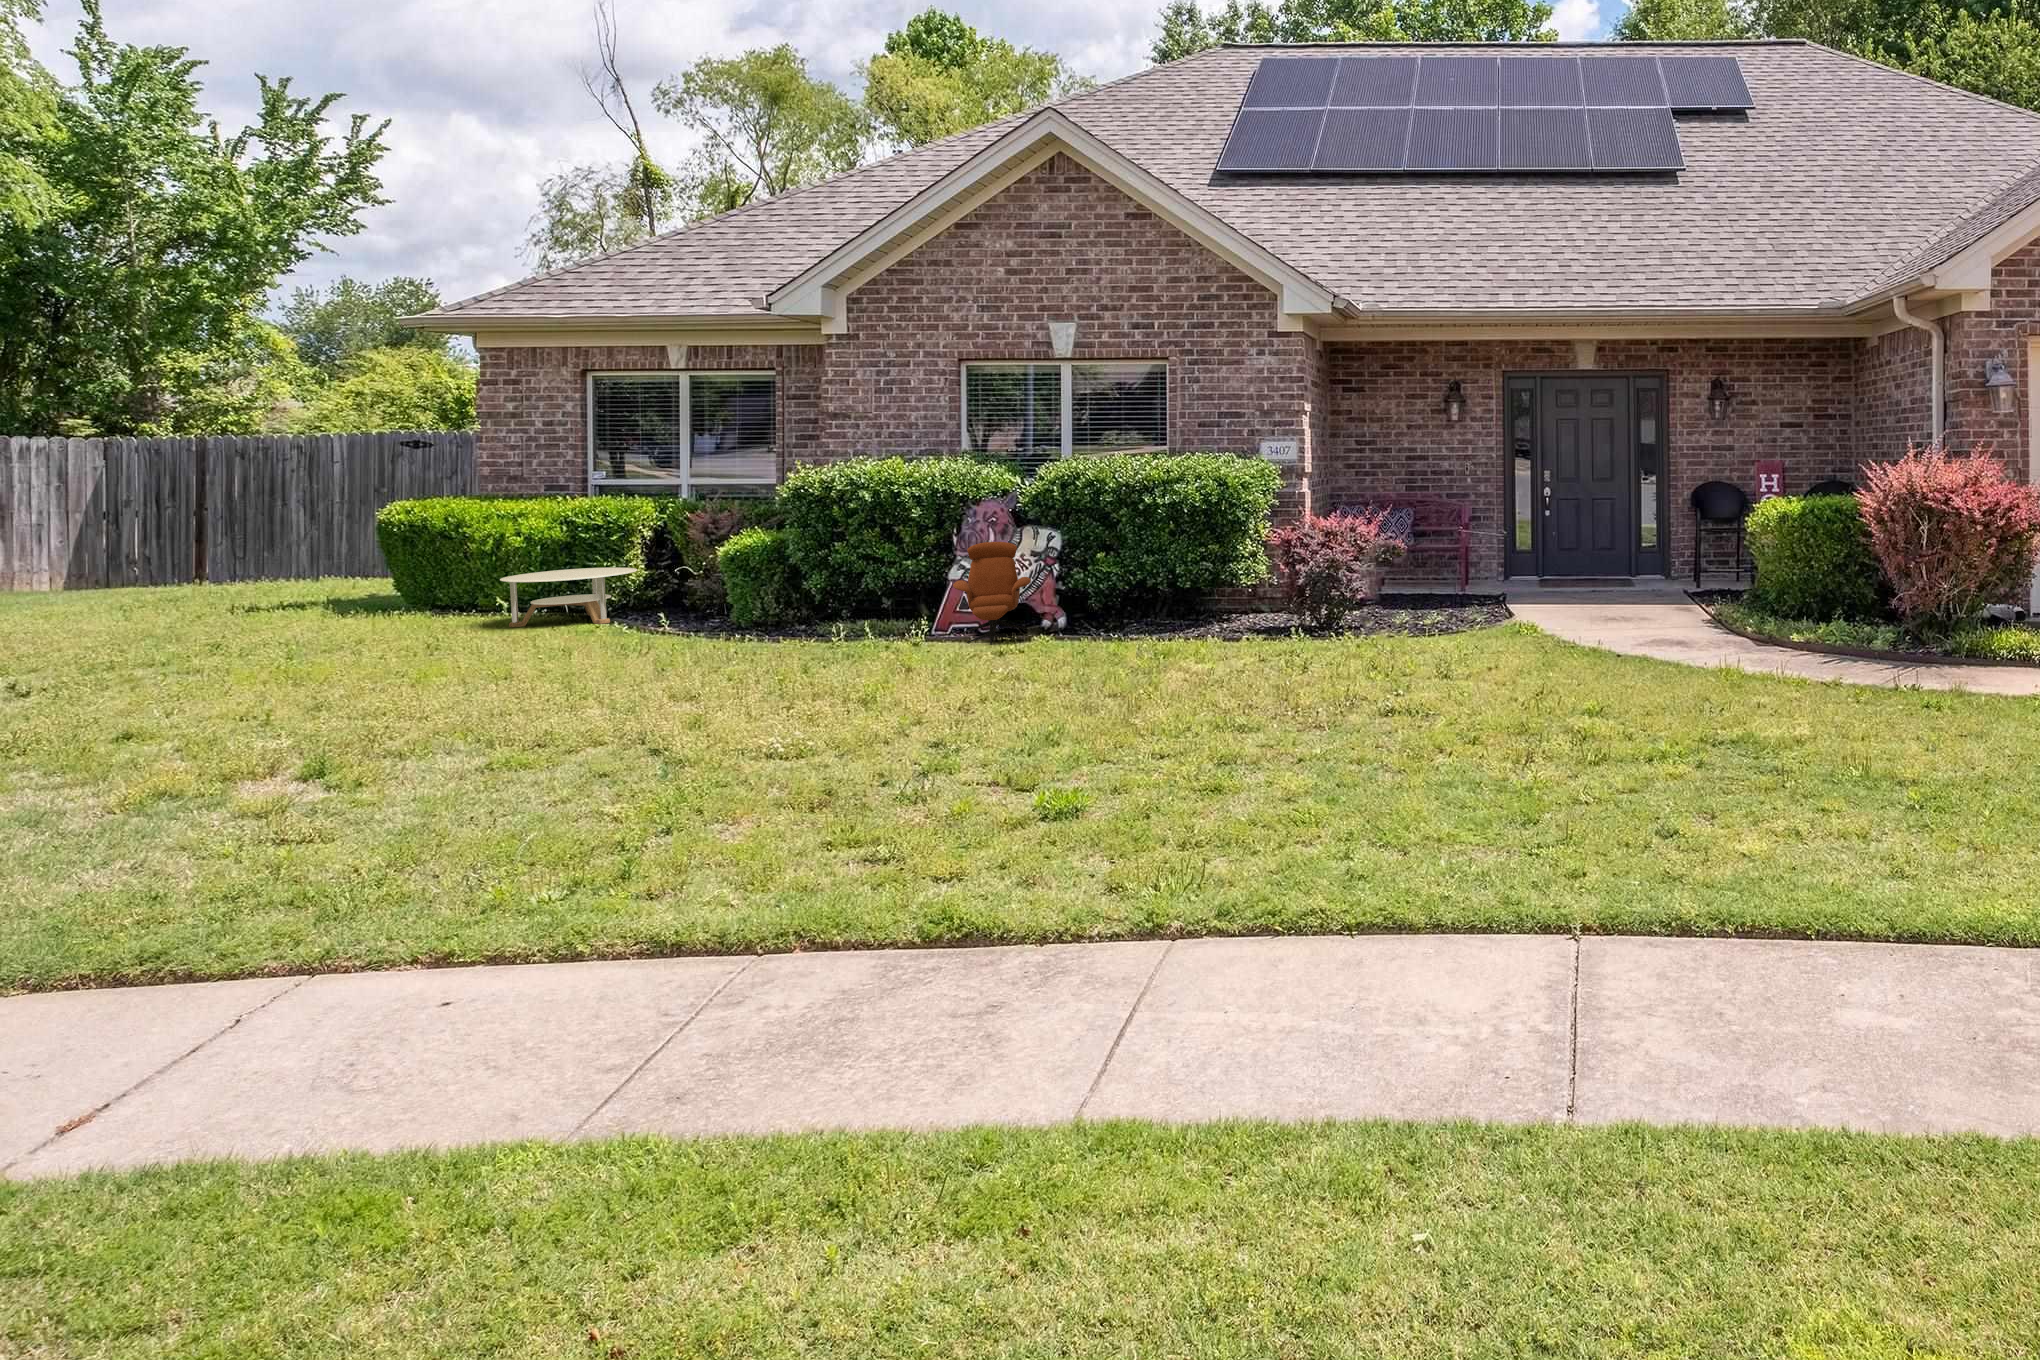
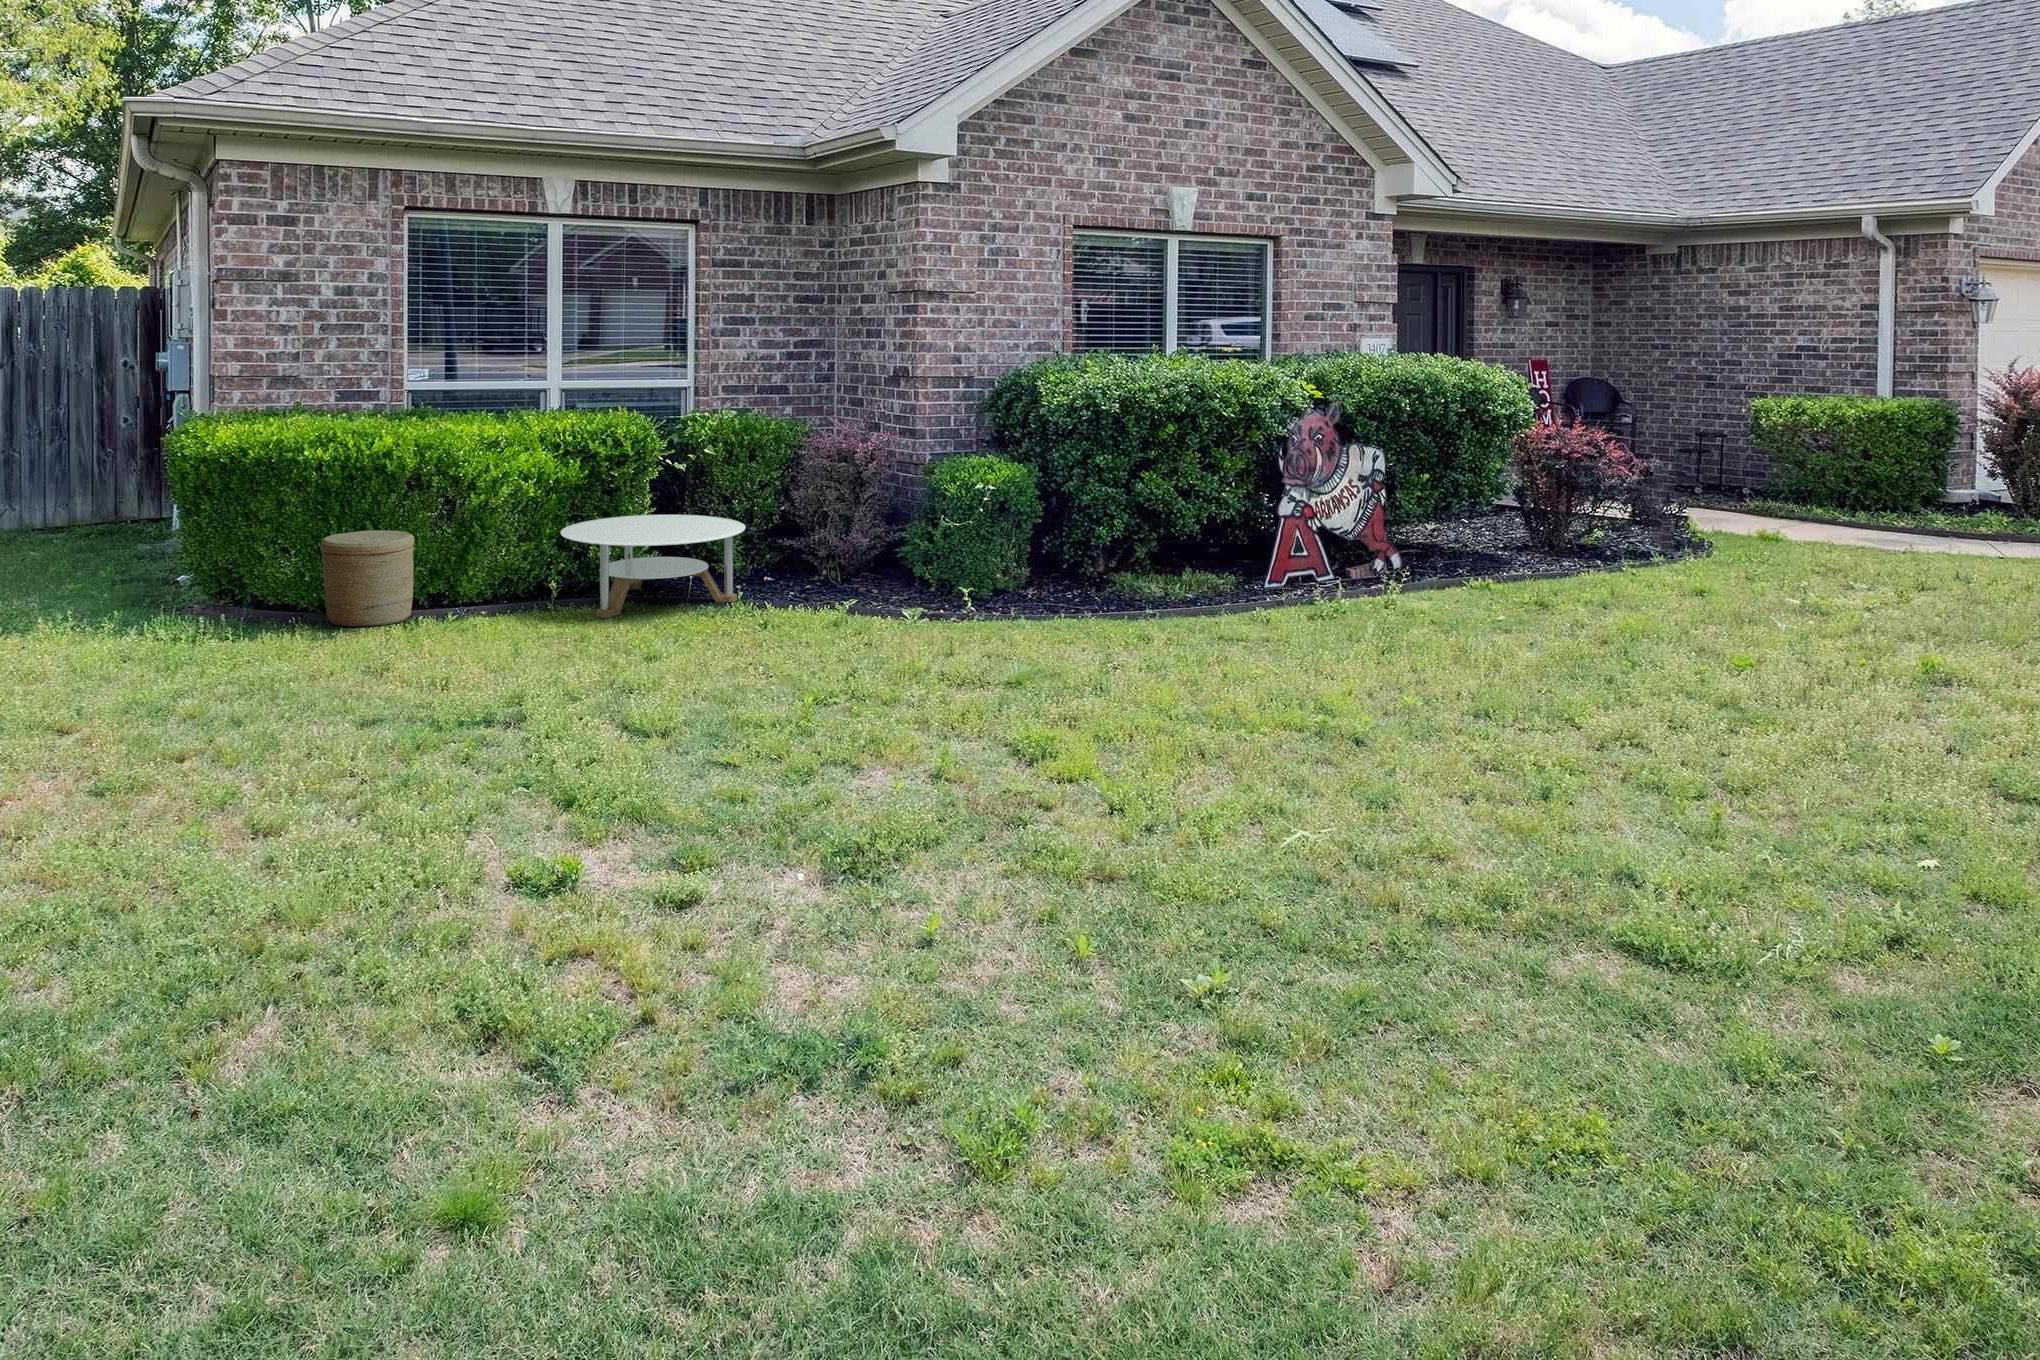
lounge chair: present [953,542,1031,644] -> none [1314,463,1462,594]
woven basket: none [387,569,452,624] -> present [320,530,414,627]

